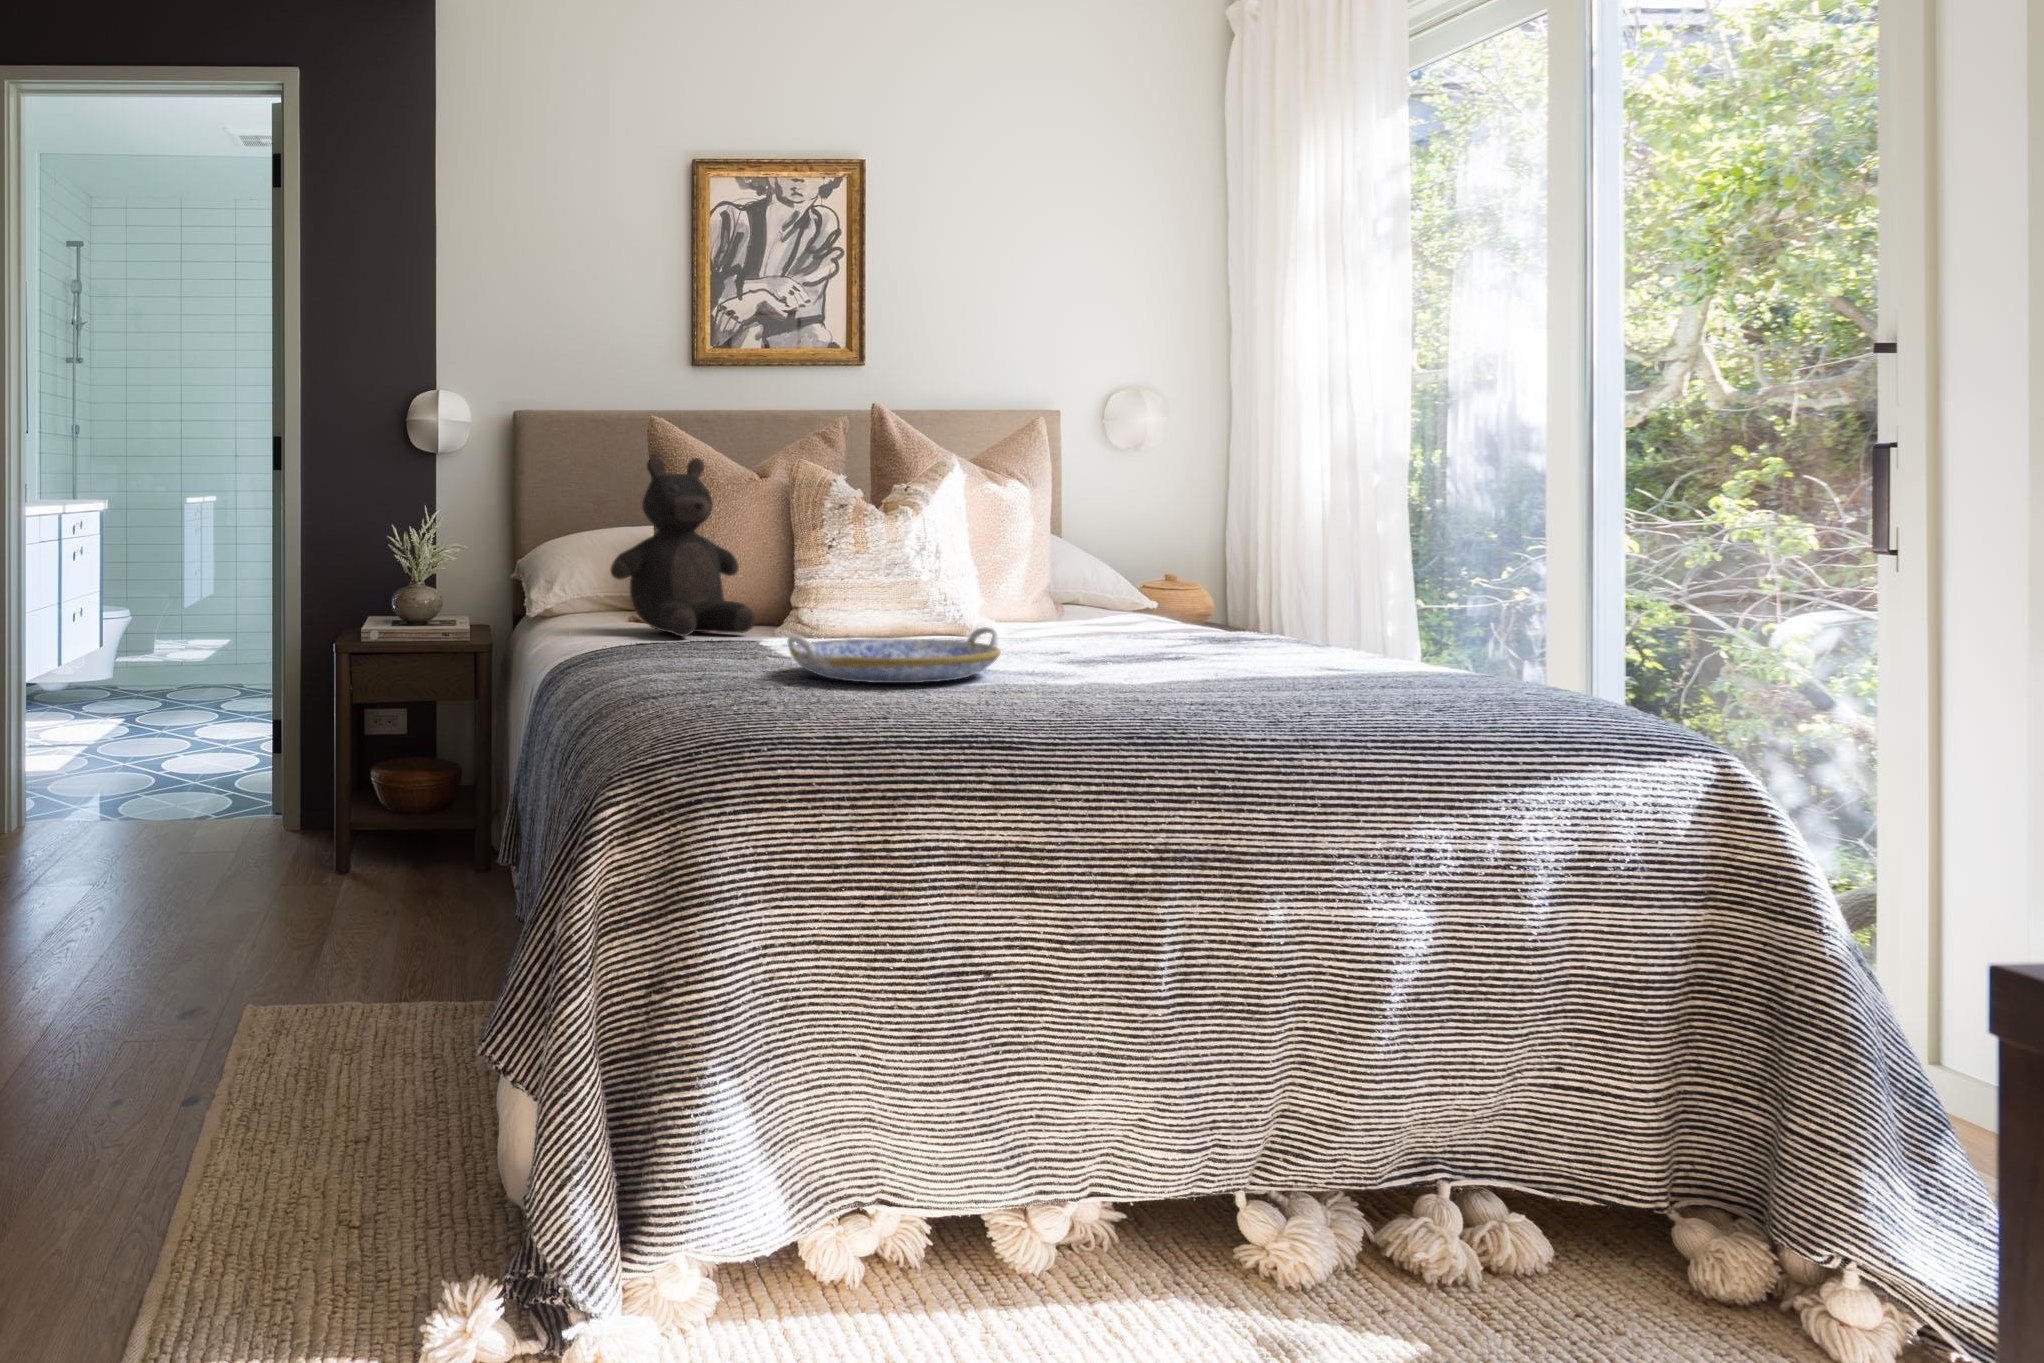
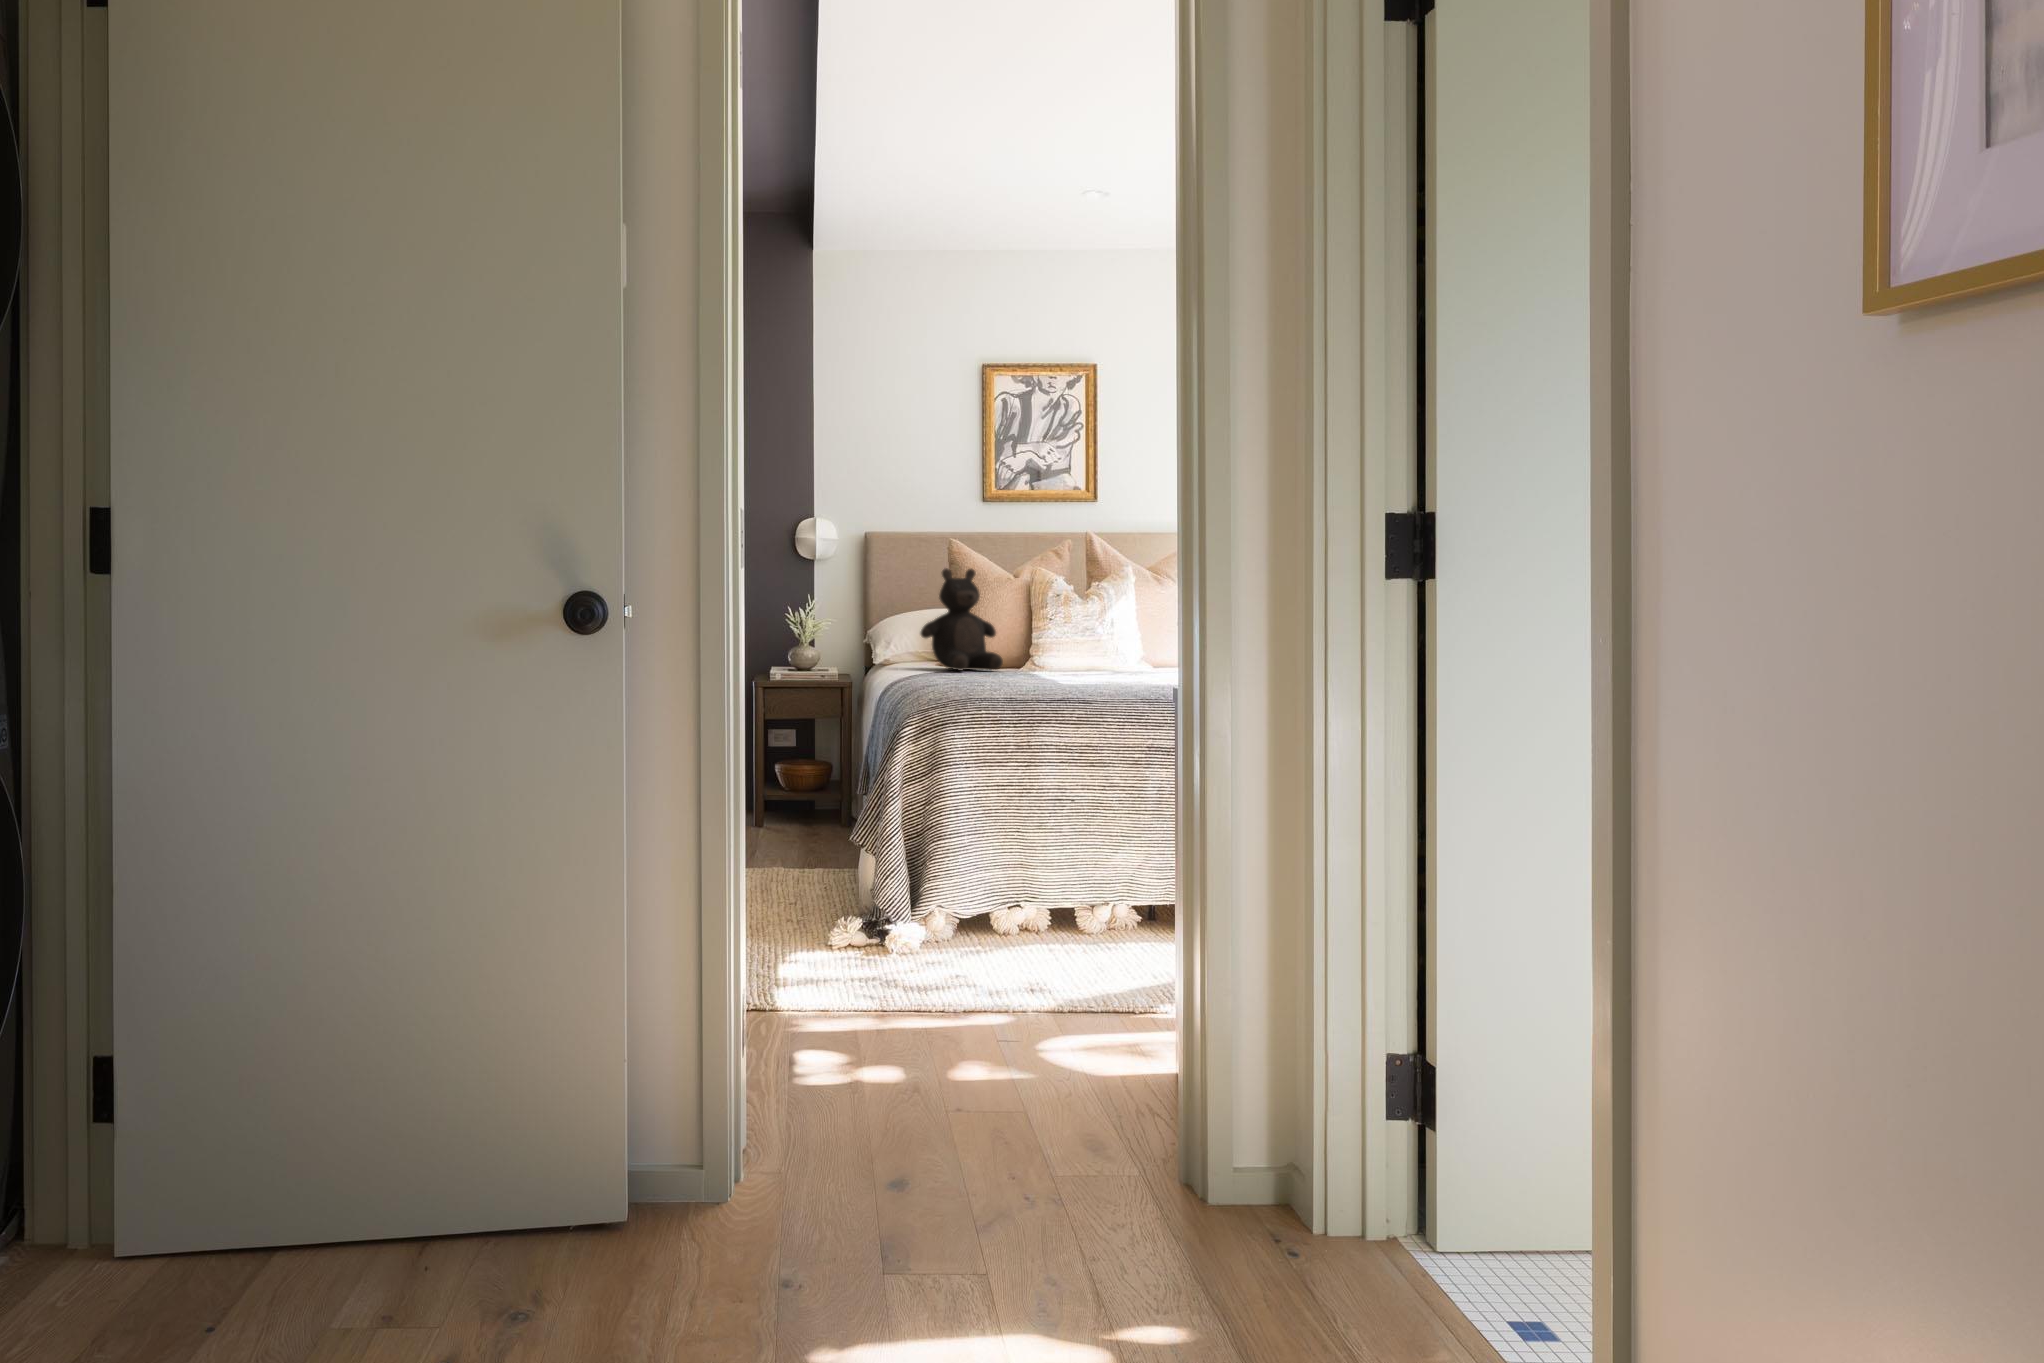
serving tray: present [788,627,1001,683] -> none [1004,661,1118,686]

